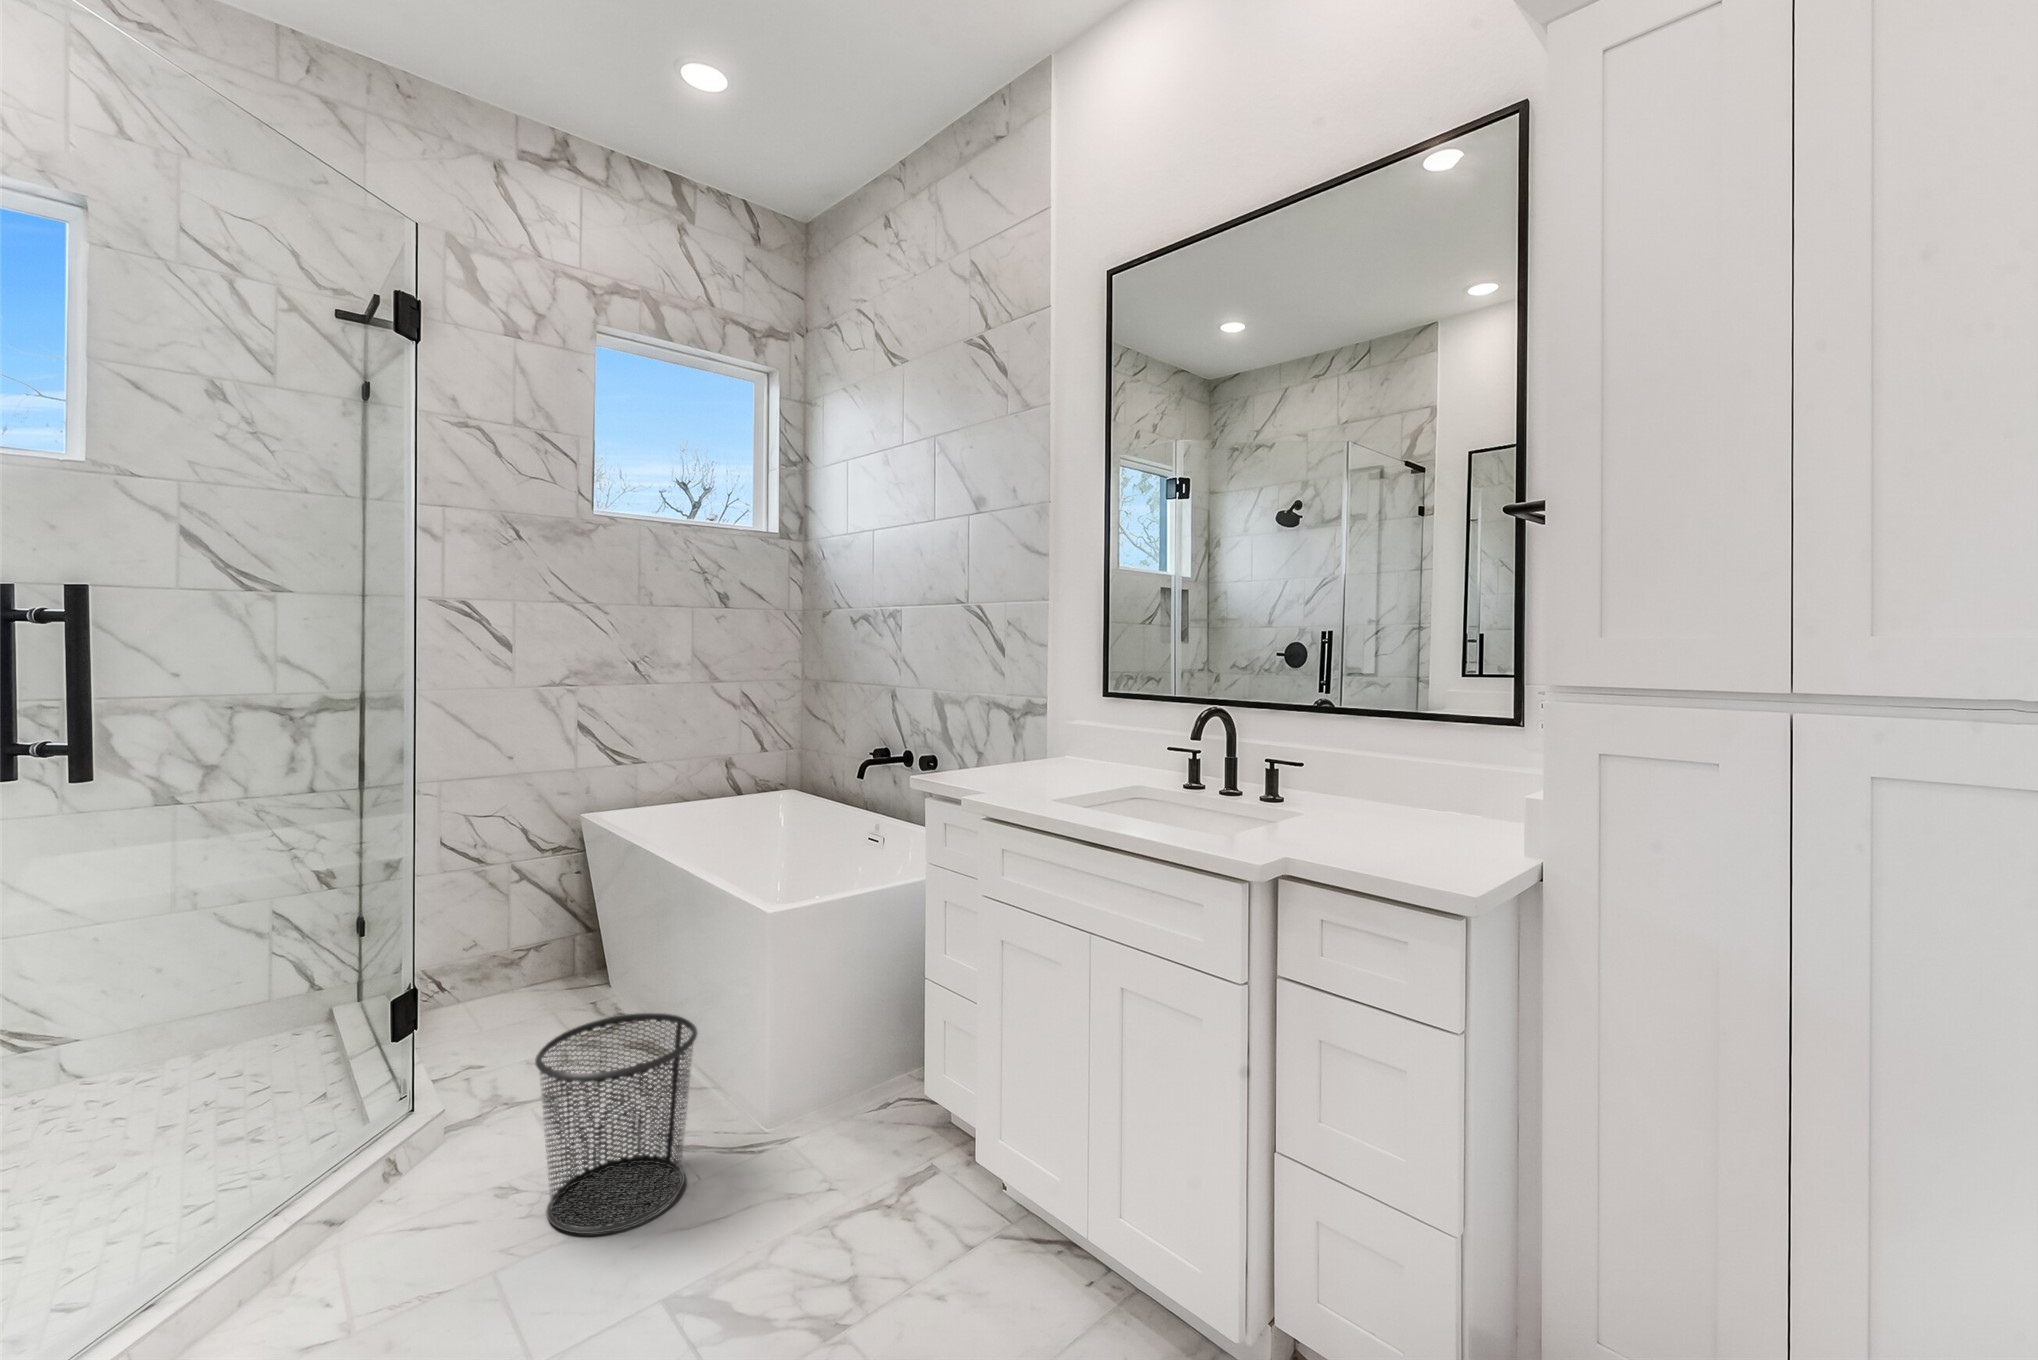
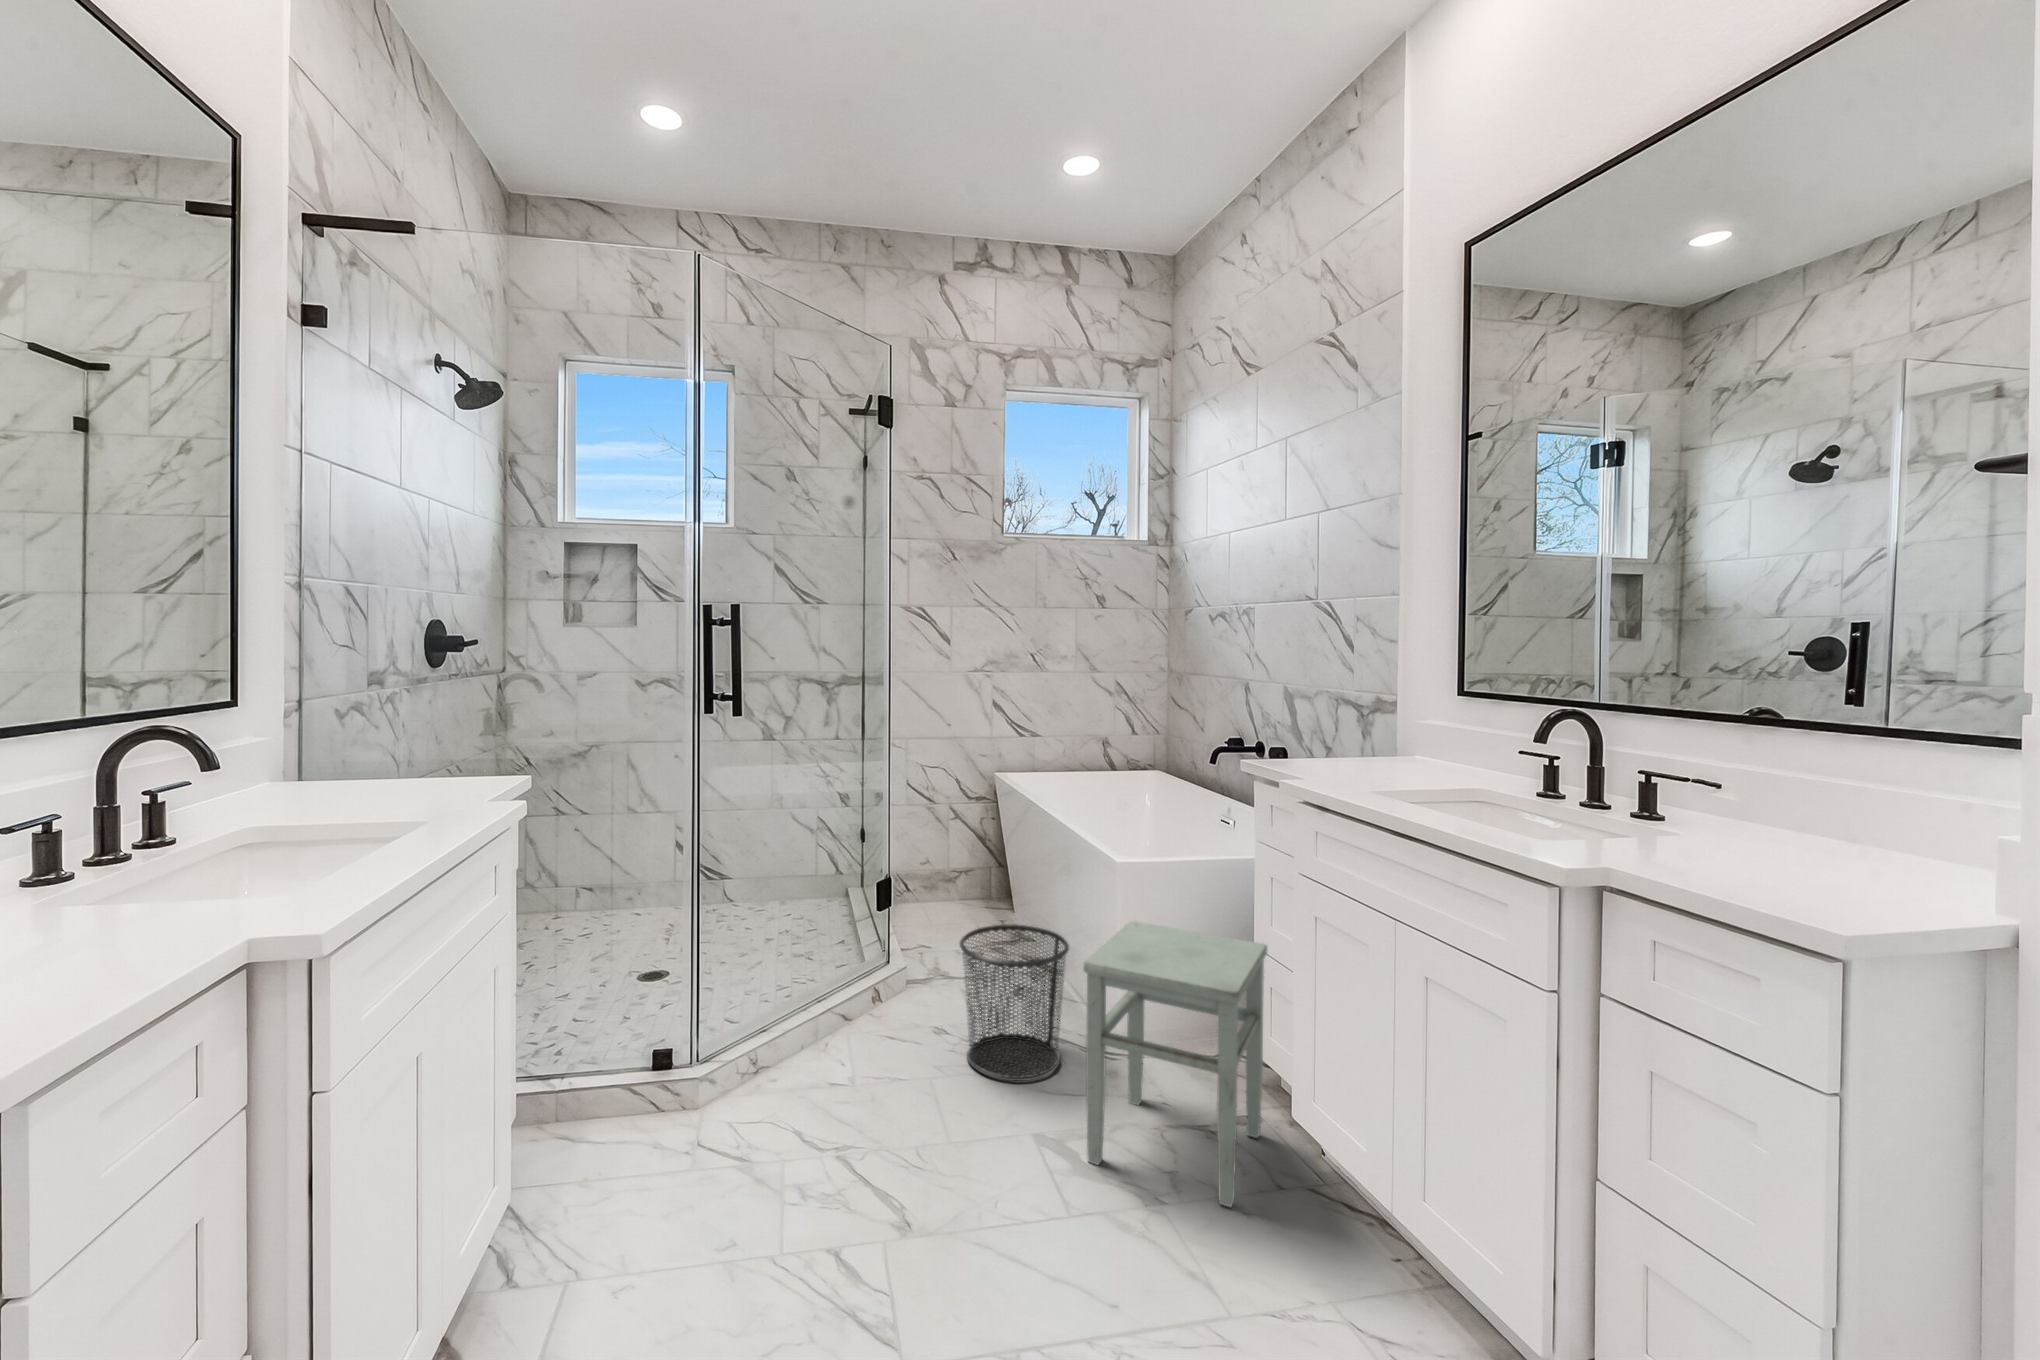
stool: none [727,981,940,1311] -> present [1083,921,1267,1207]

